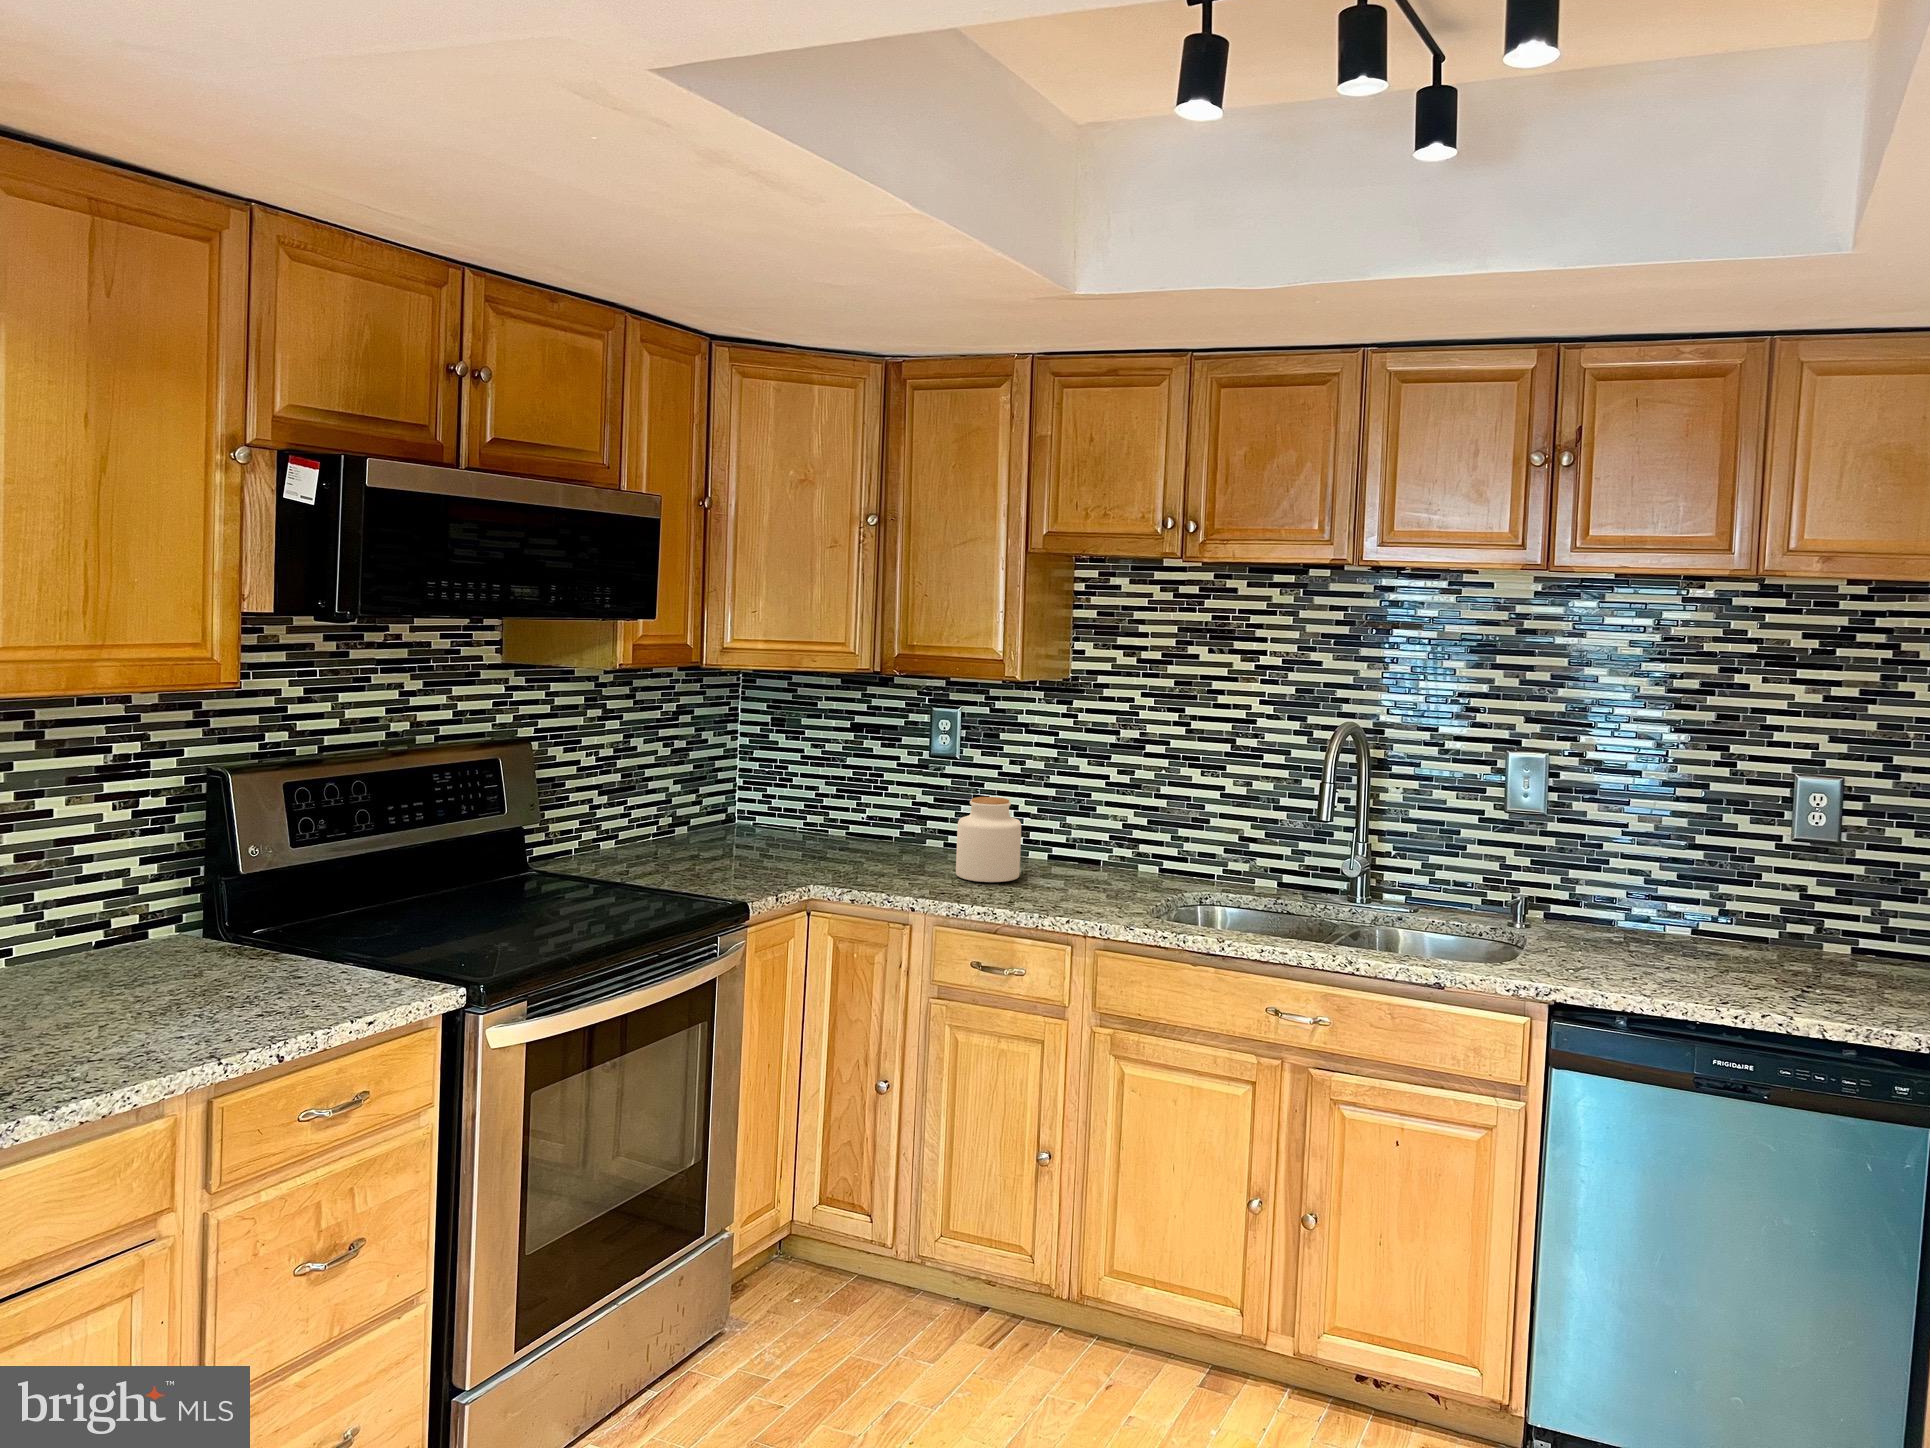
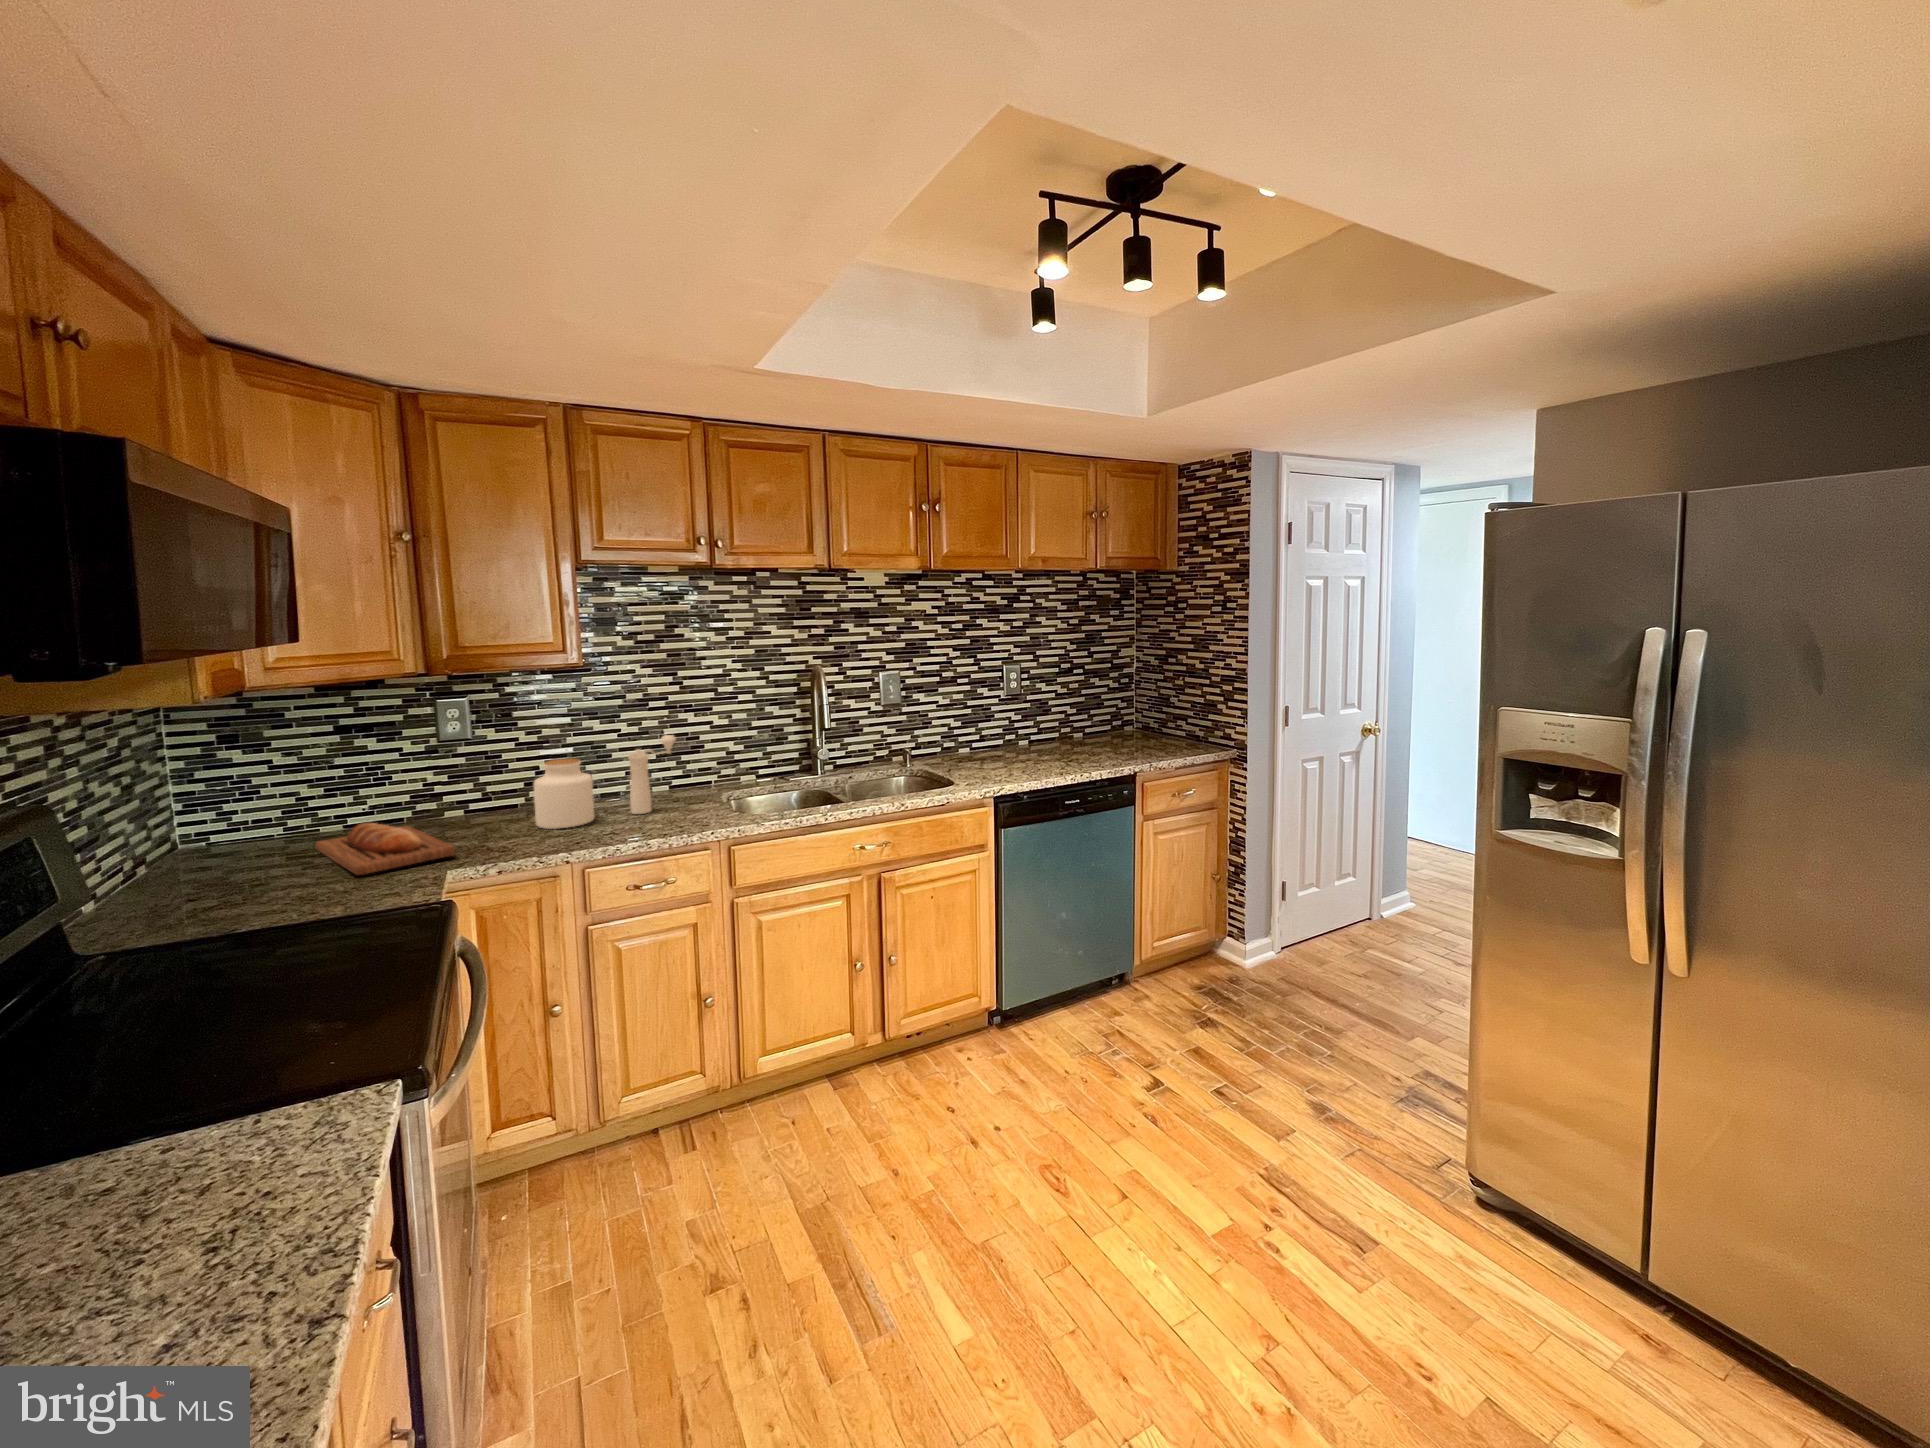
pepper mill: none [1061,792,1137,890] -> present [628,735,675,814]
bread loaf: none [754,826,869,876] -> present [315,823,455,875]

